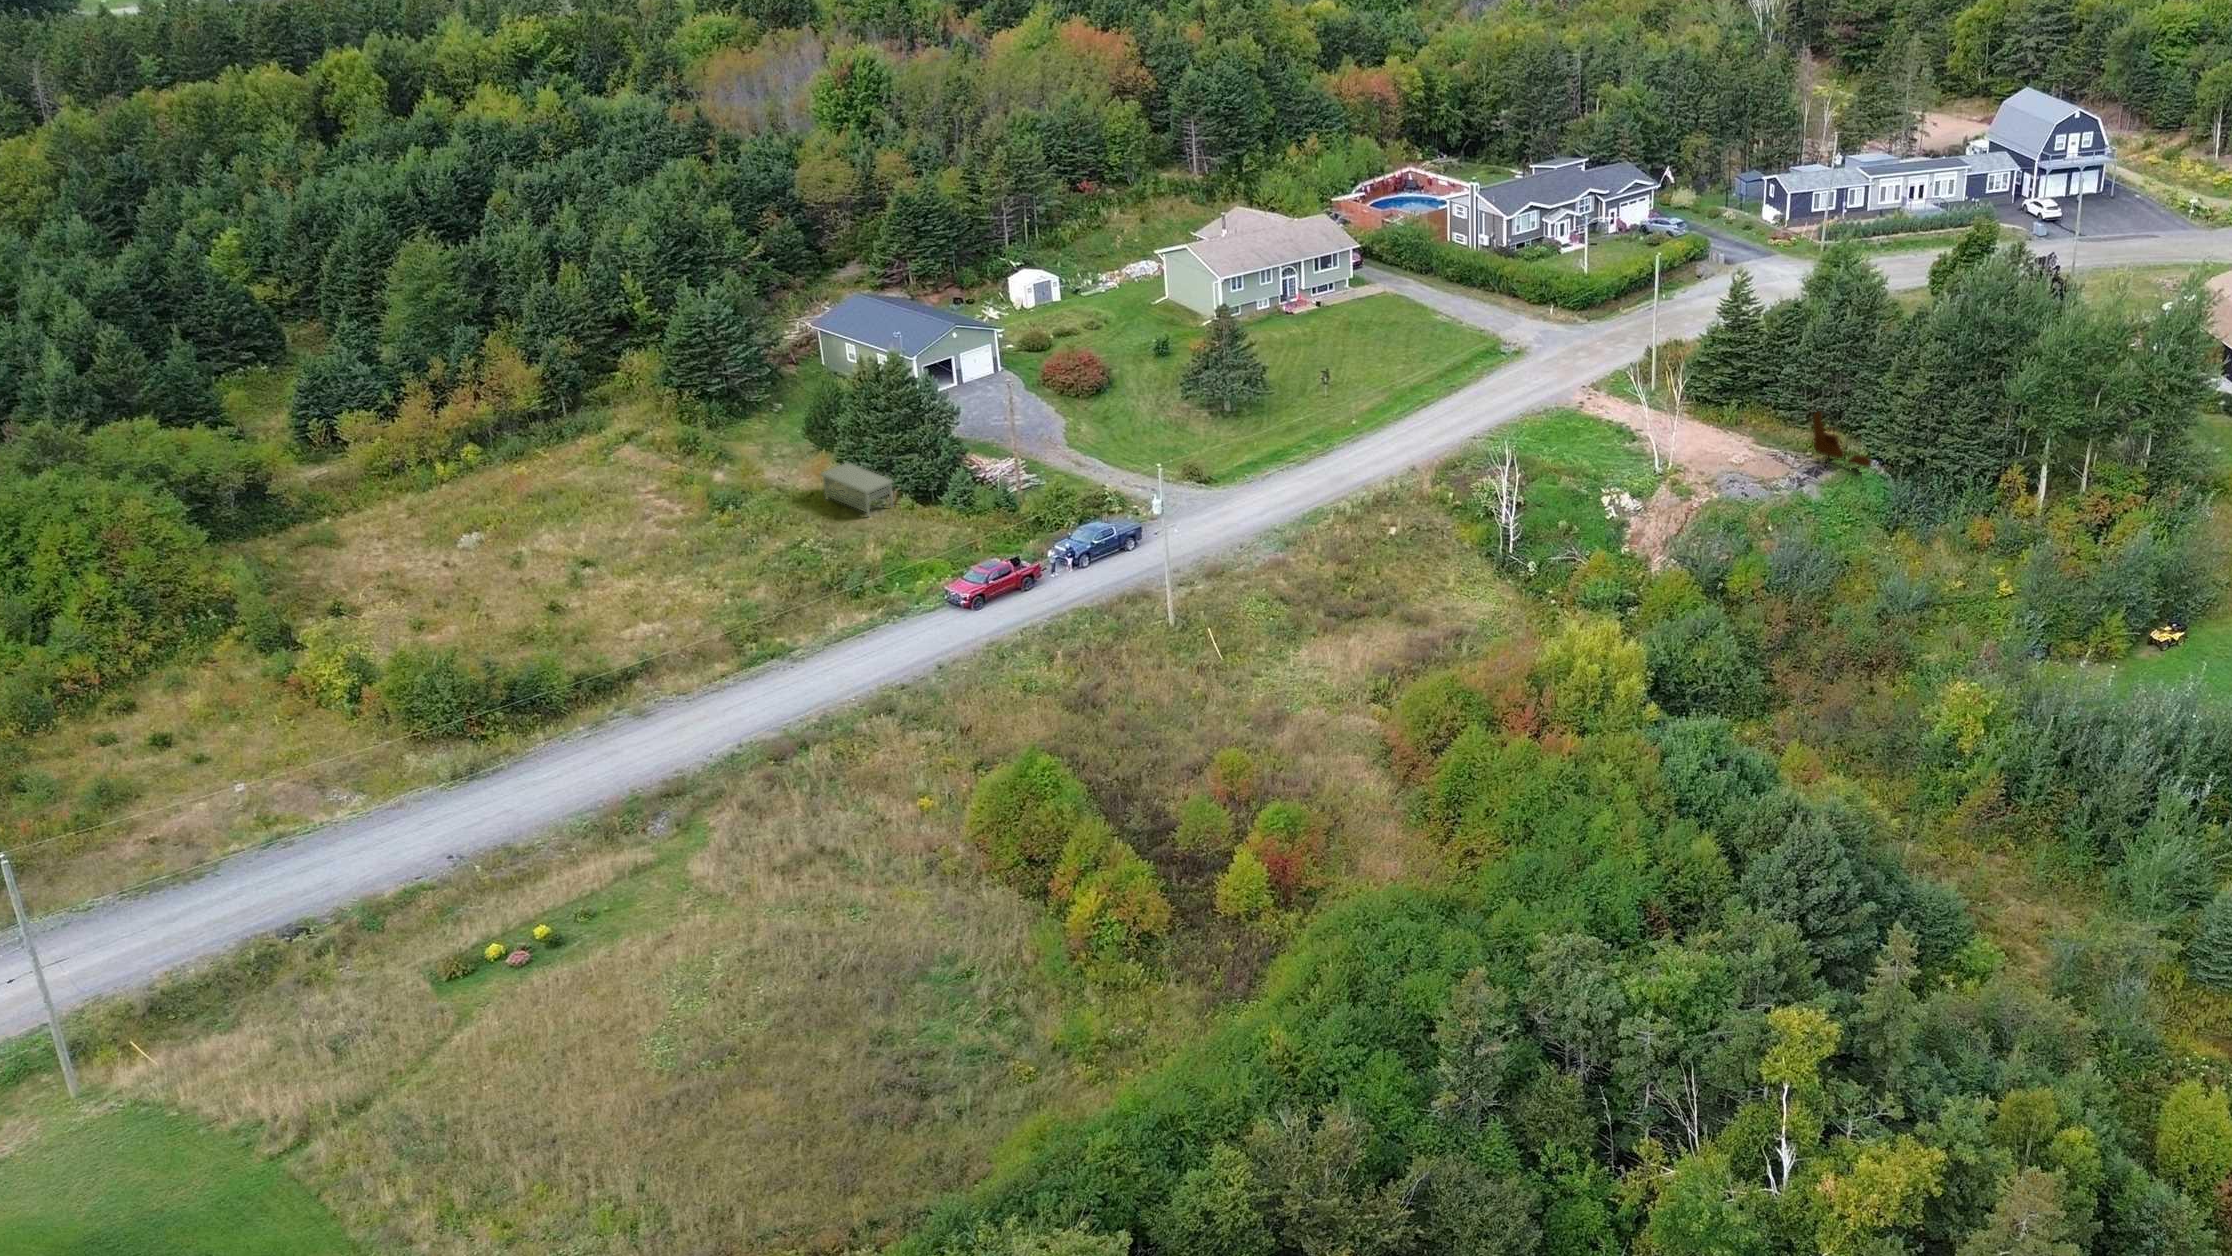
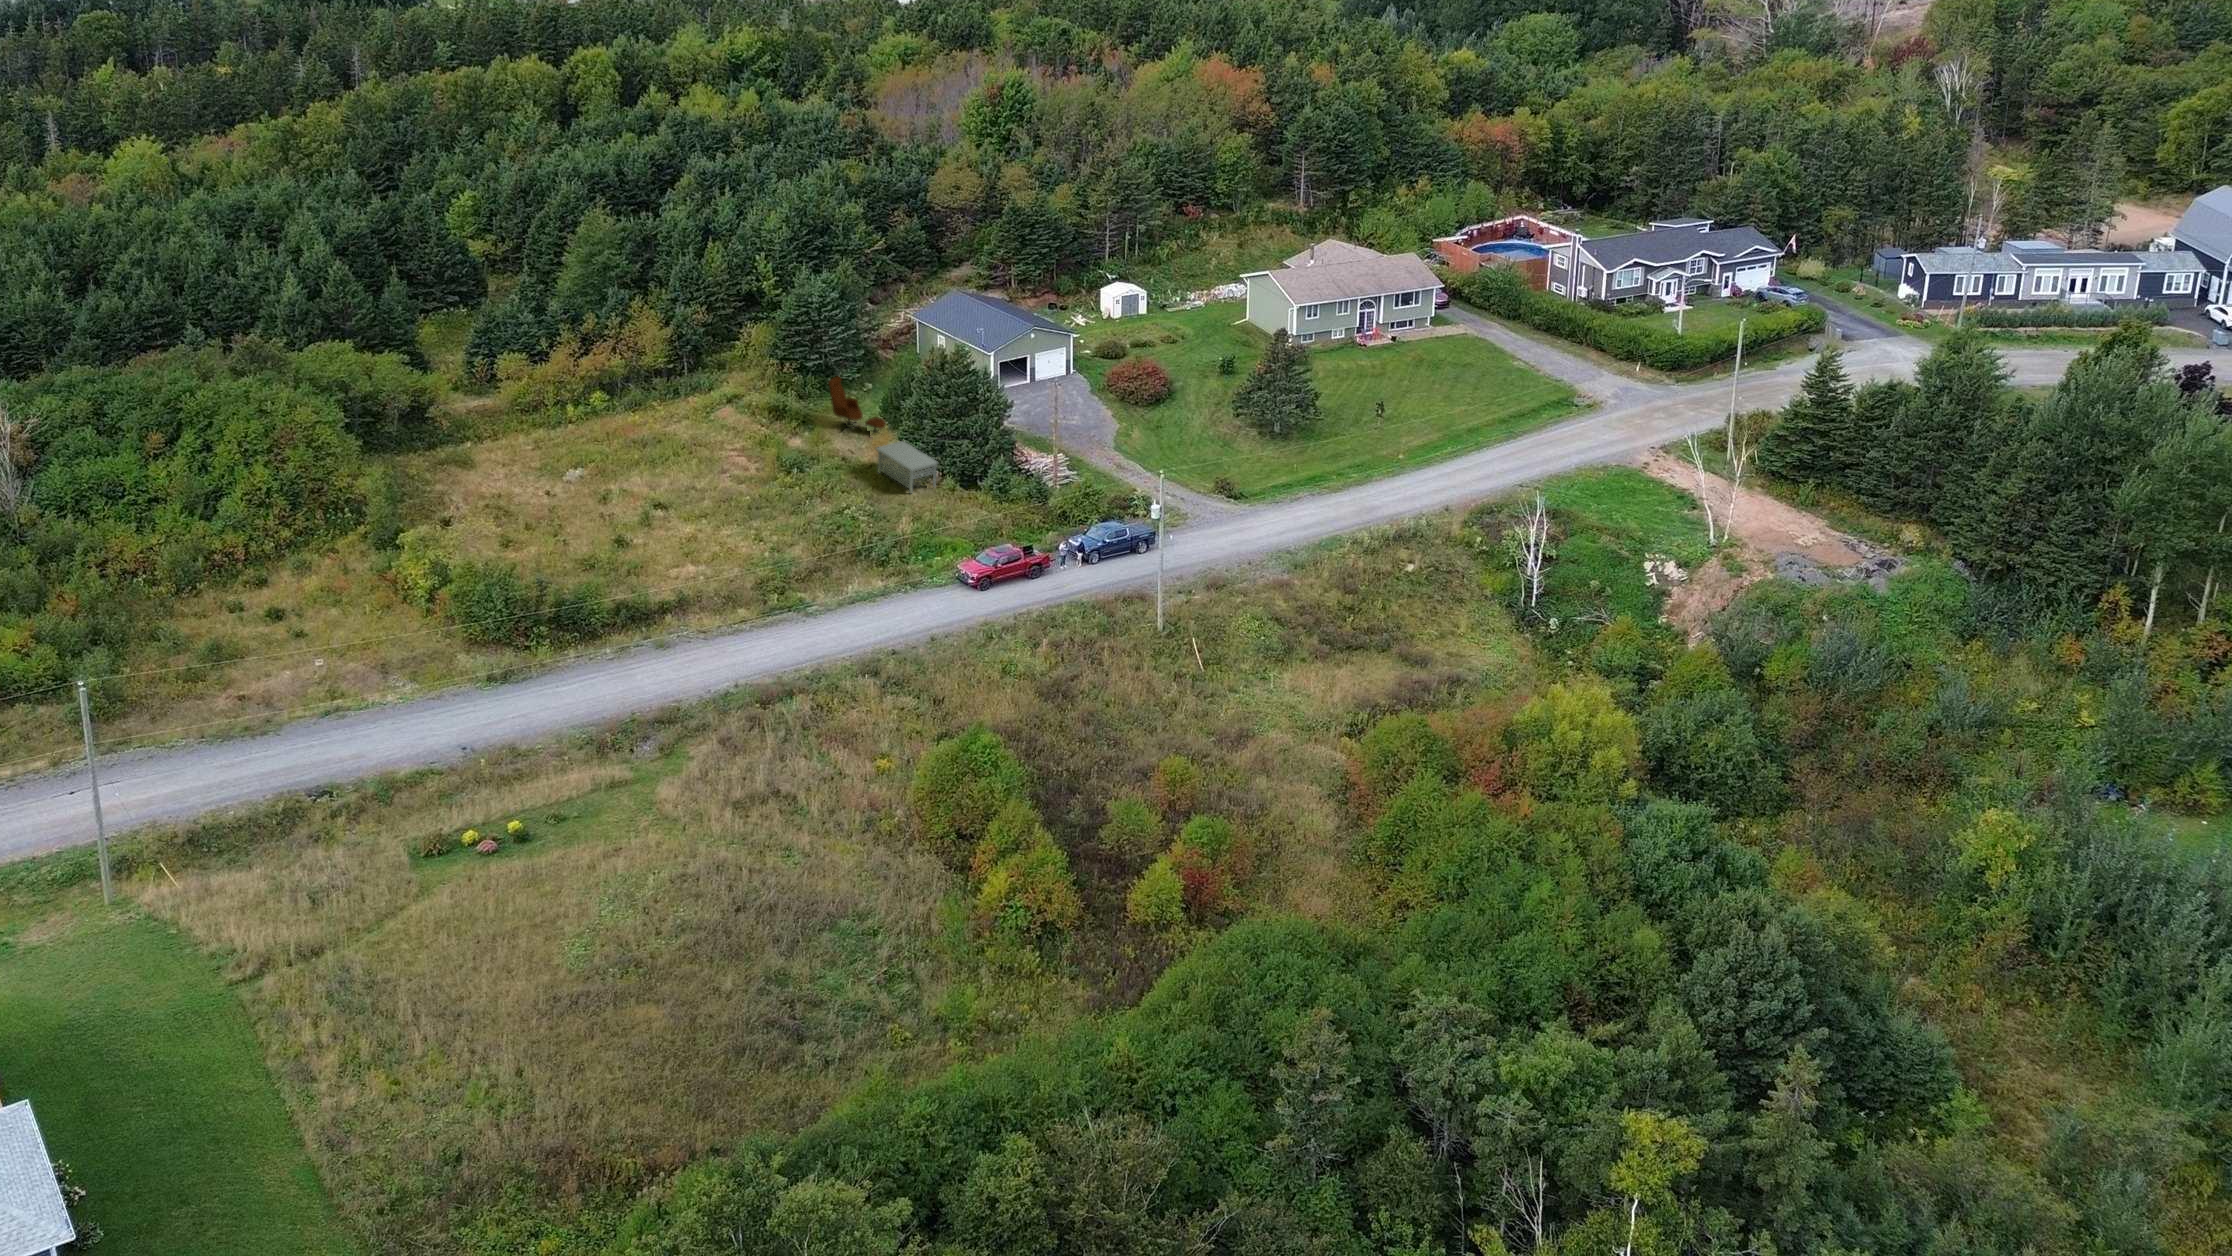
lounge chair: present [1813,411,1871,471] -> present [828,377,886,436]

